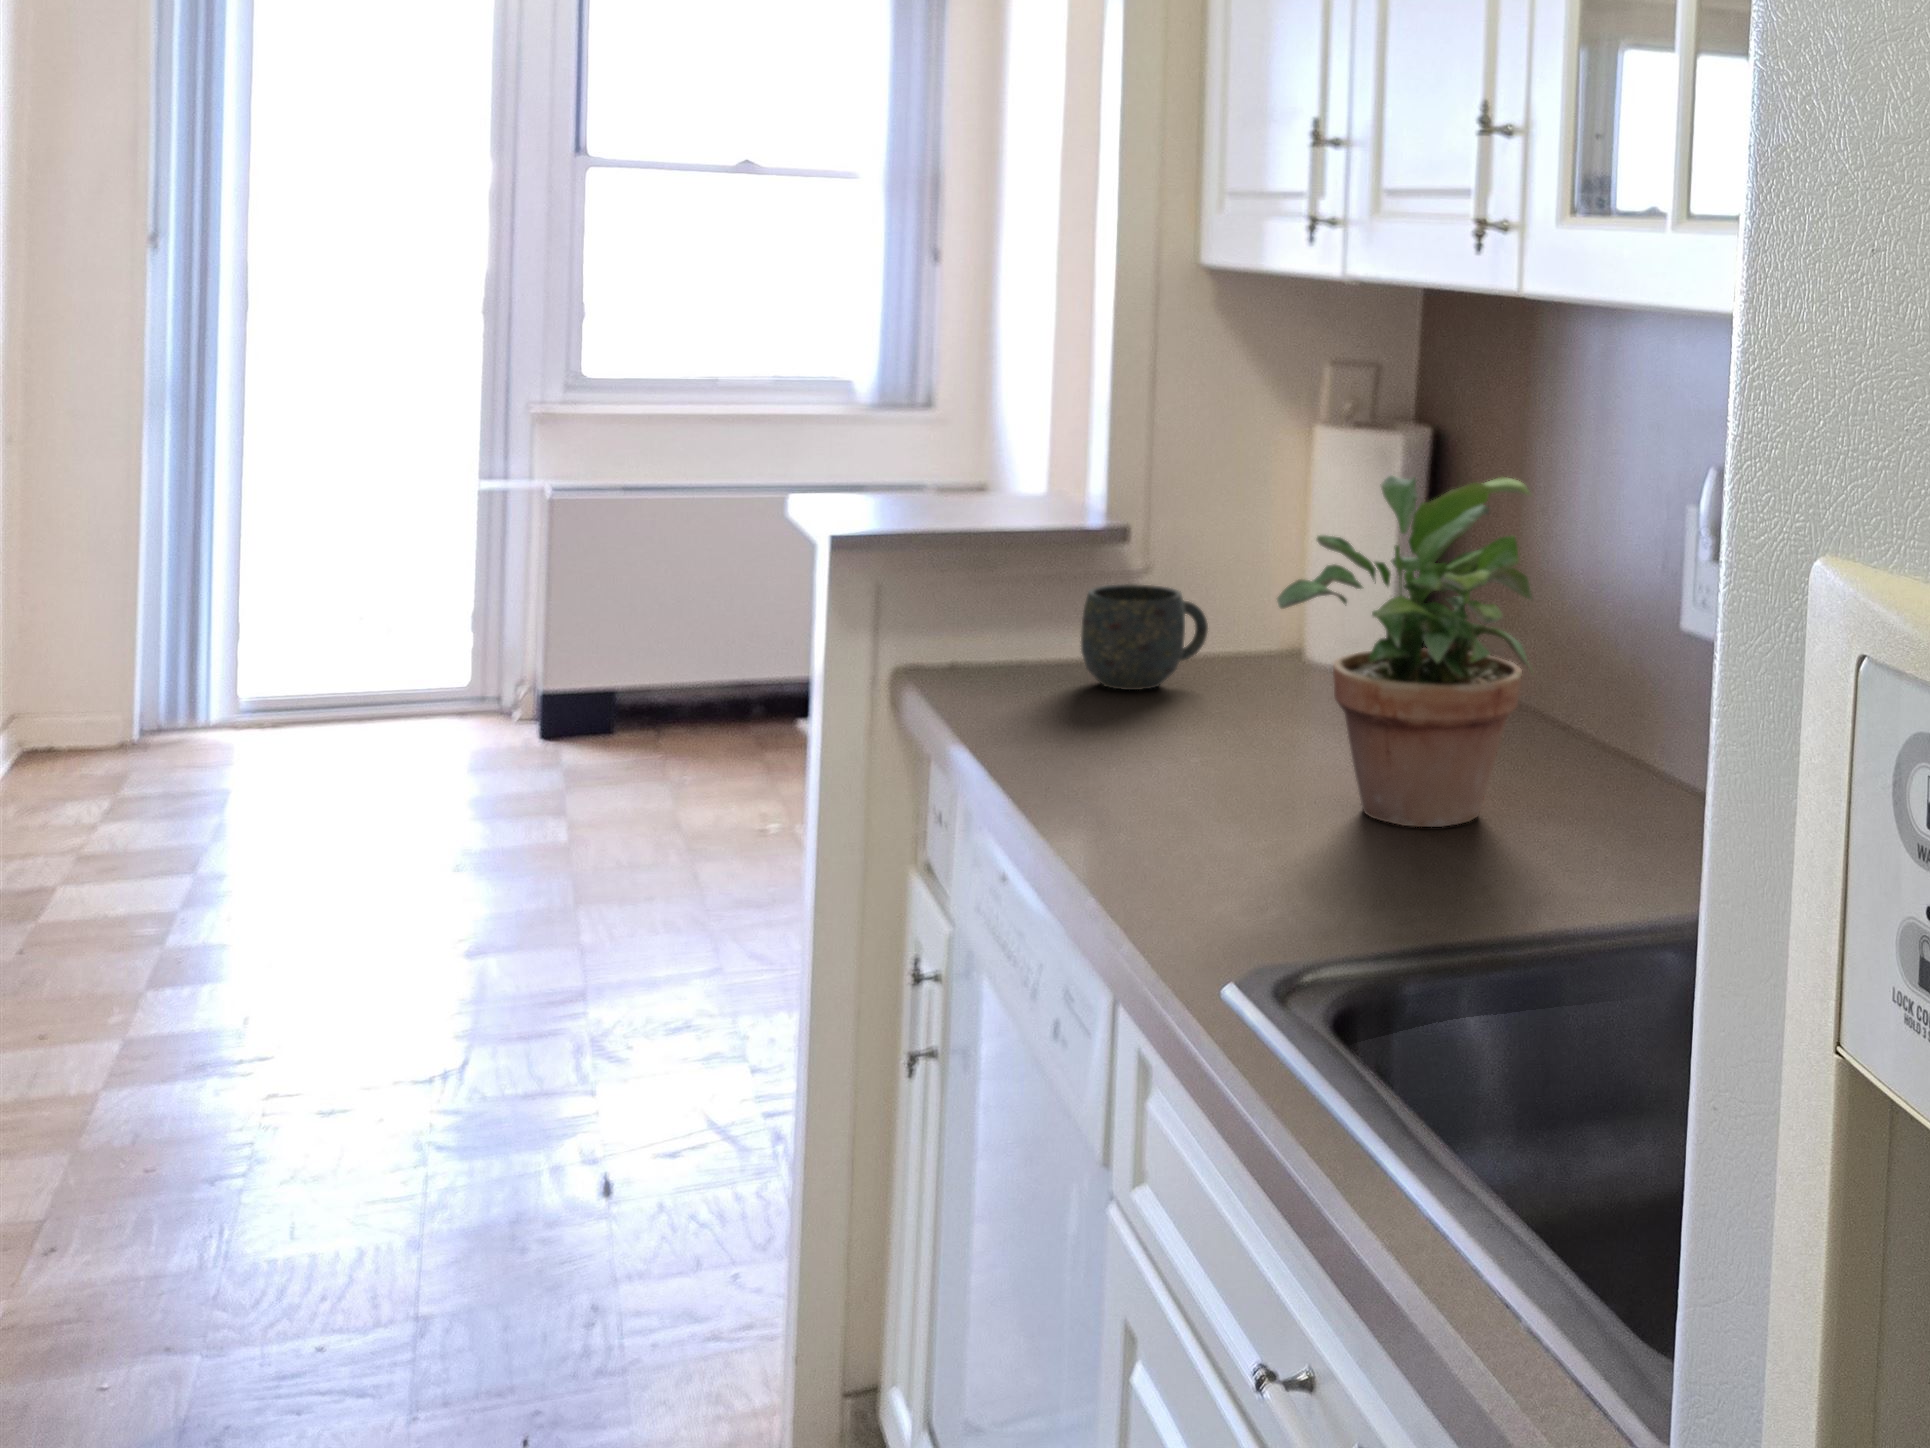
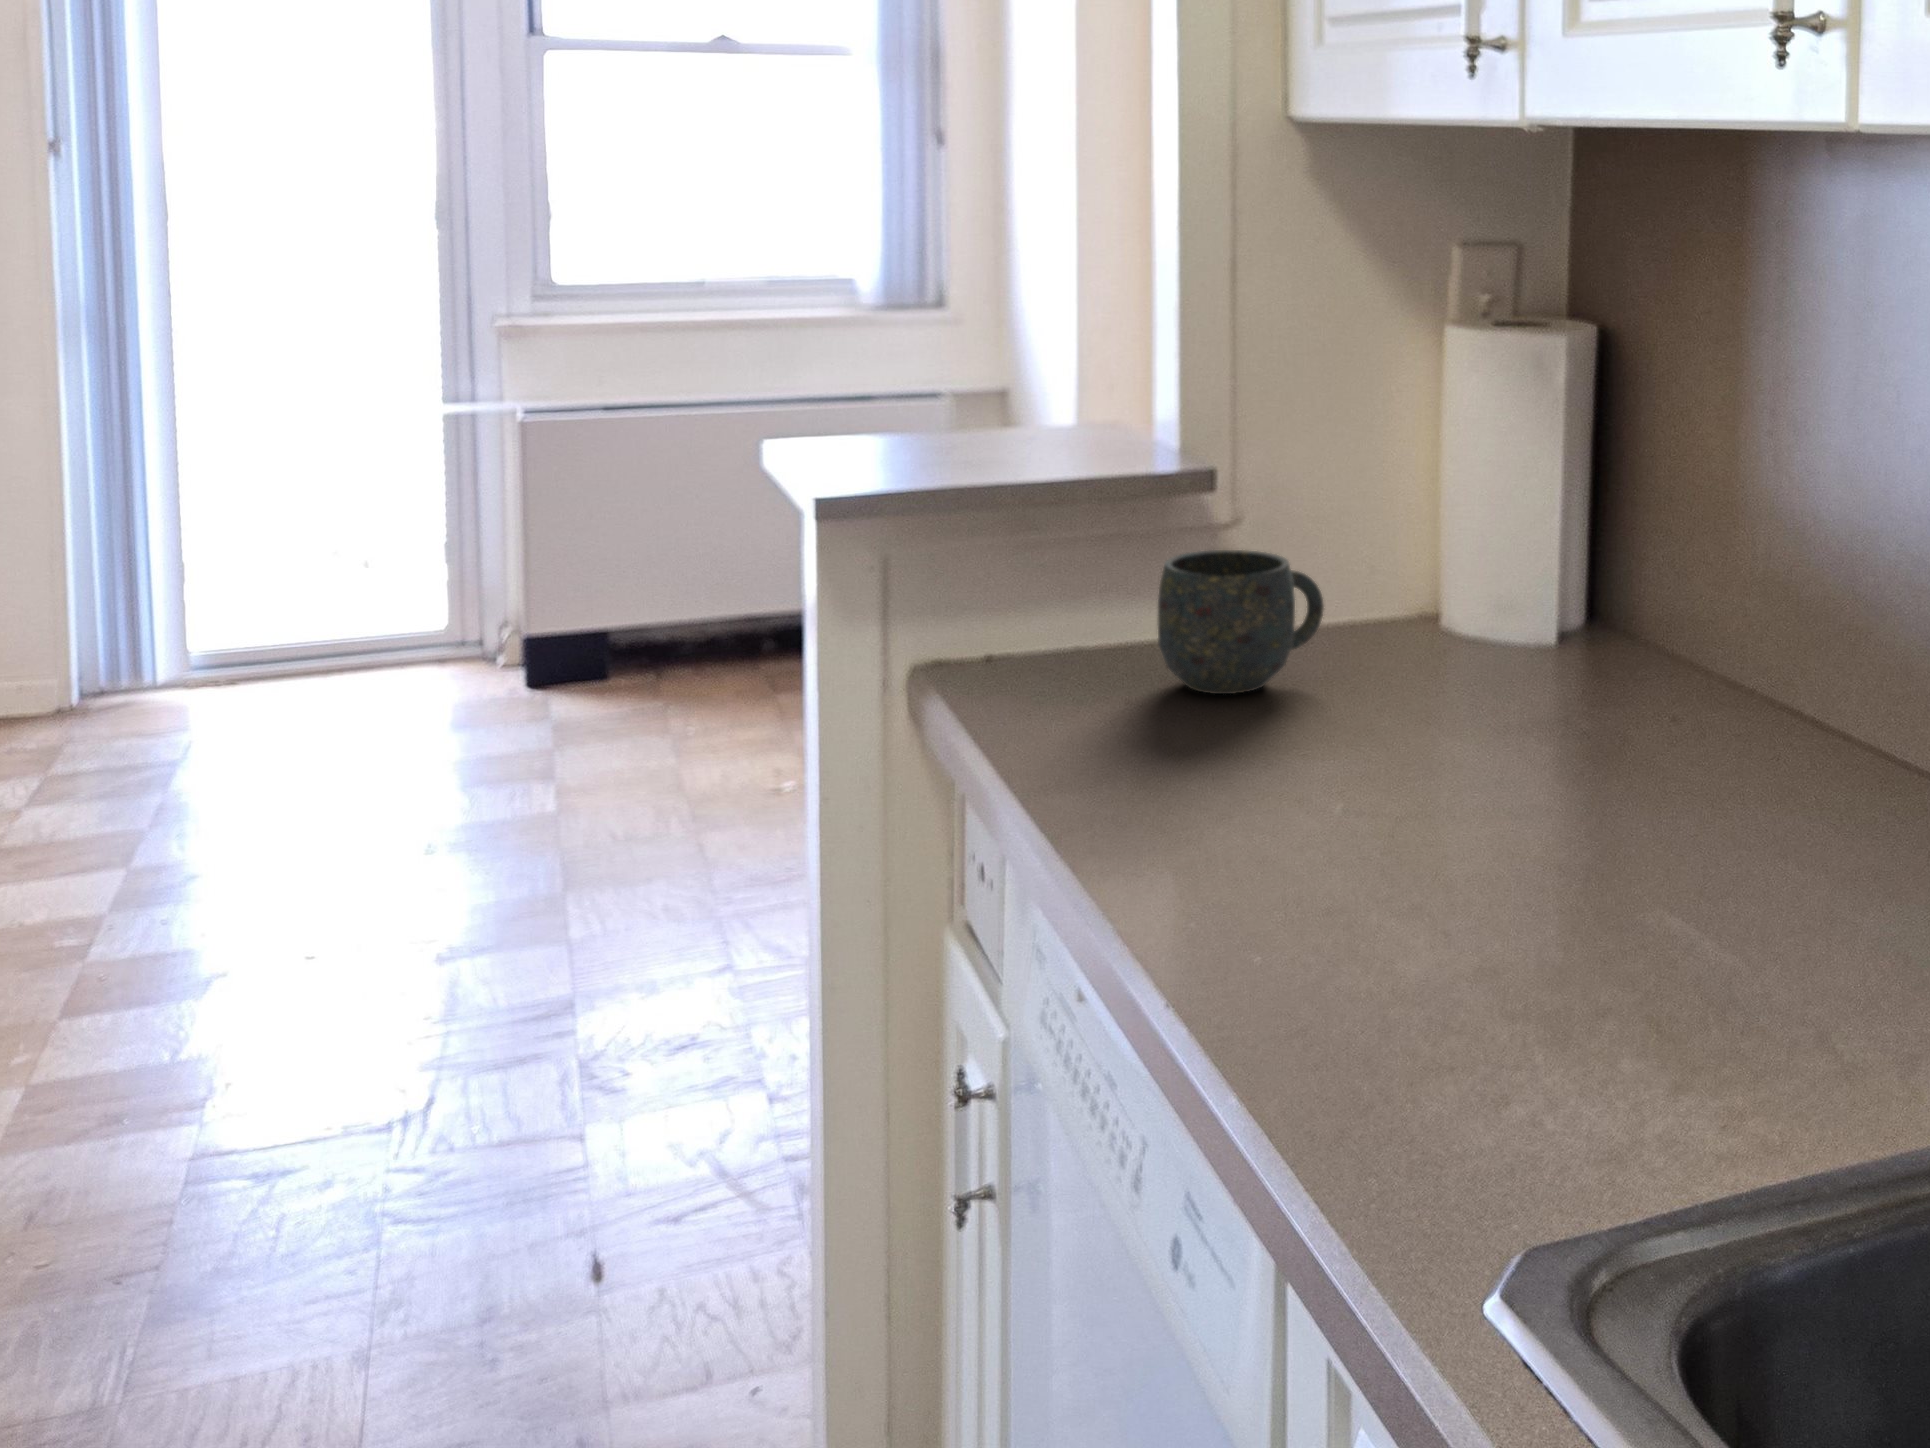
potted plant: present [1277,476,1533,827] -> none [1464,404,1846,924]

